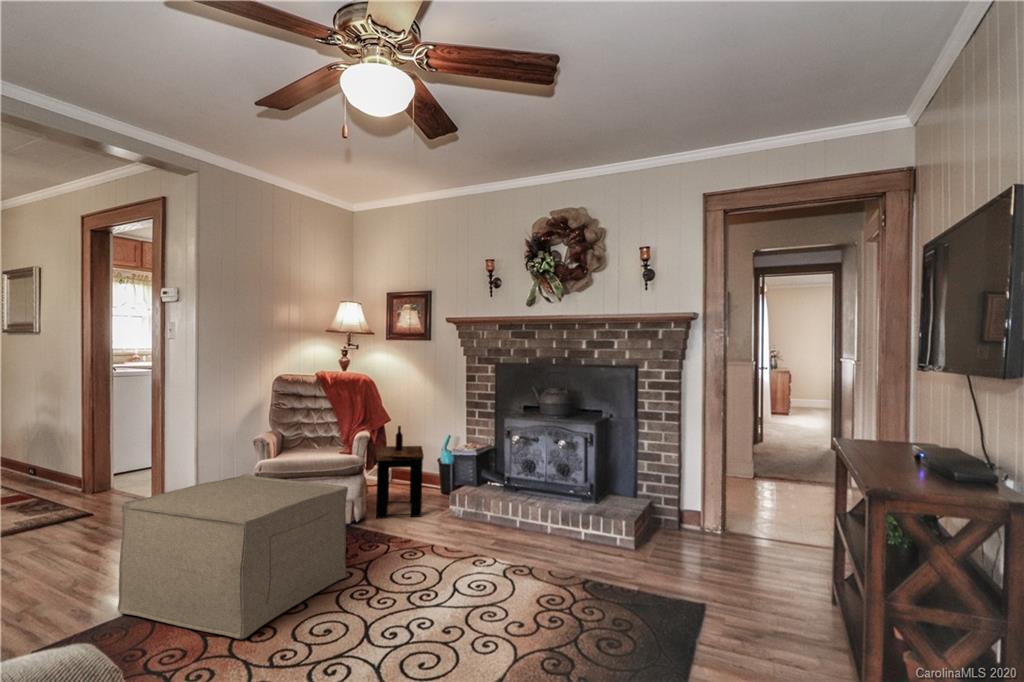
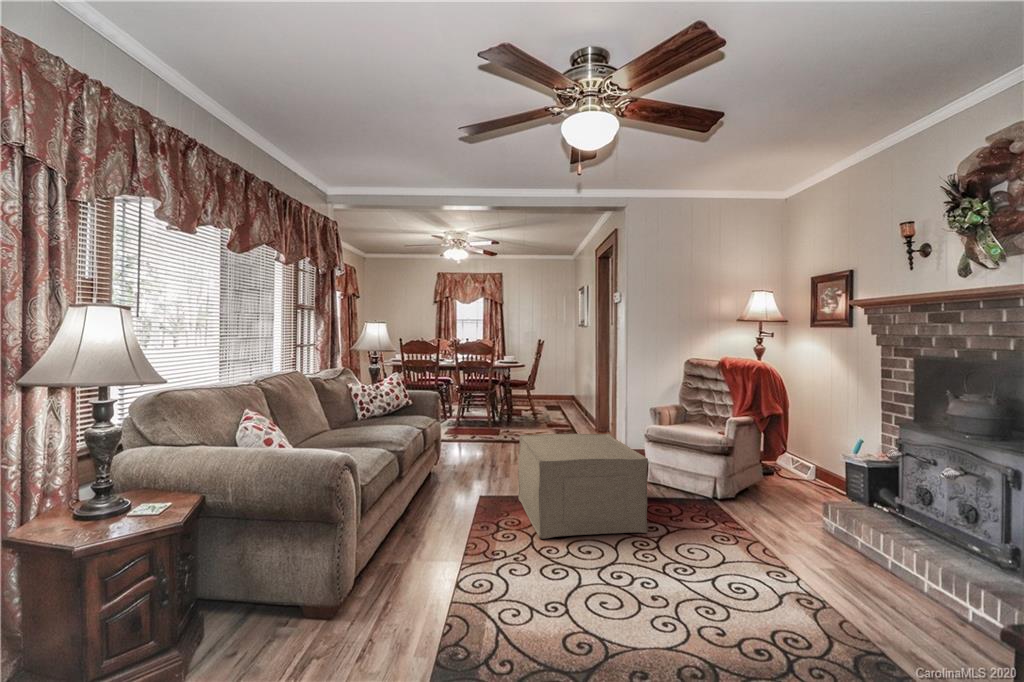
side table: present [376,426,424,518] -> none [740,417,810,514]

